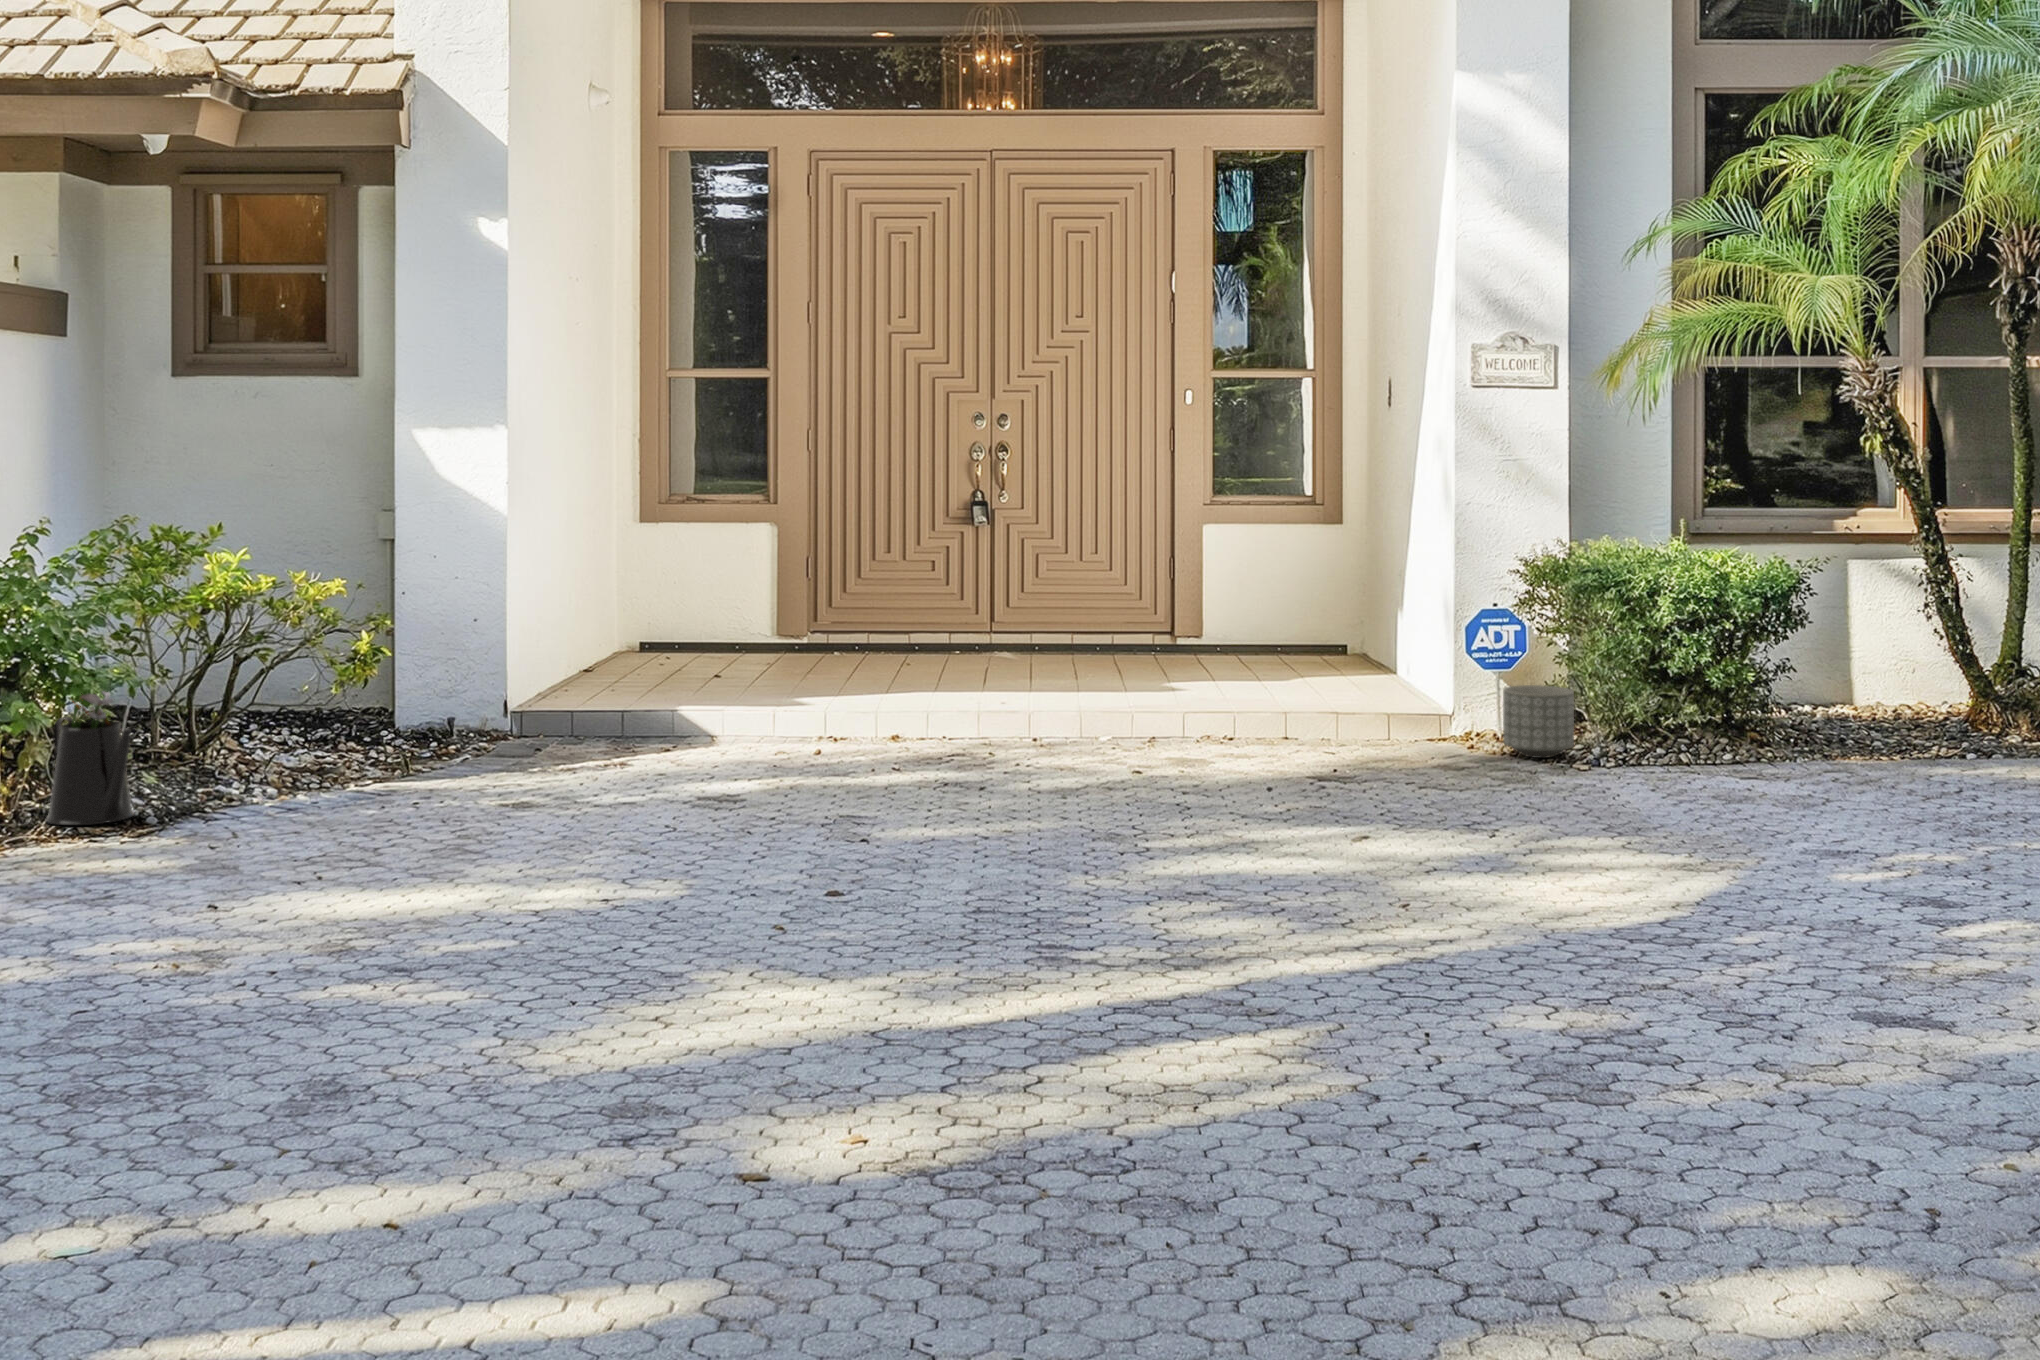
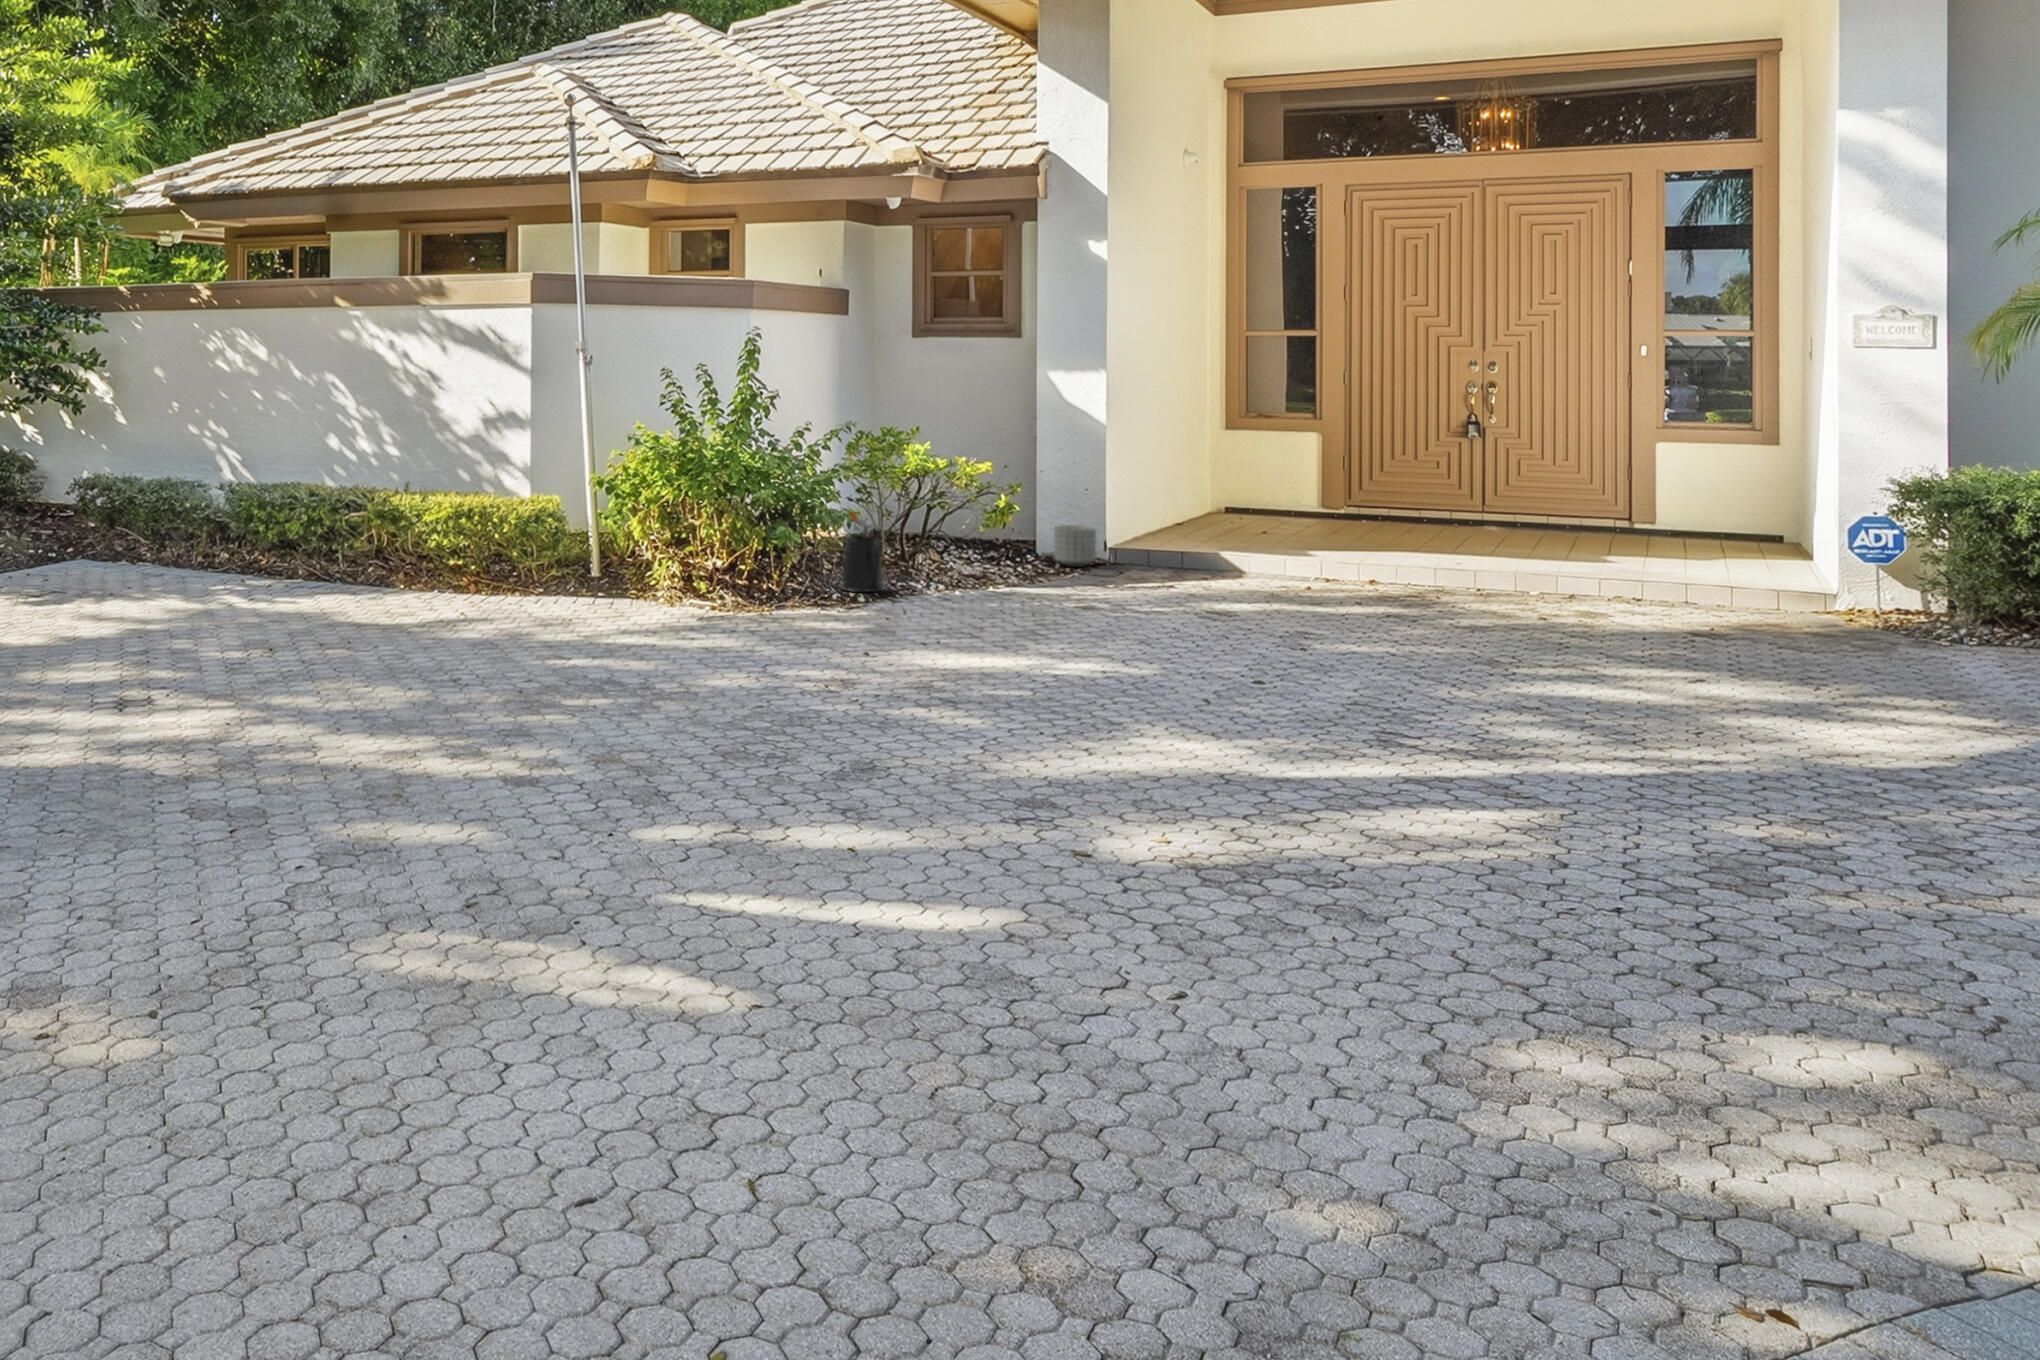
planter: present [1503,685,1574,758] -> present [1054,525,1096,567]

